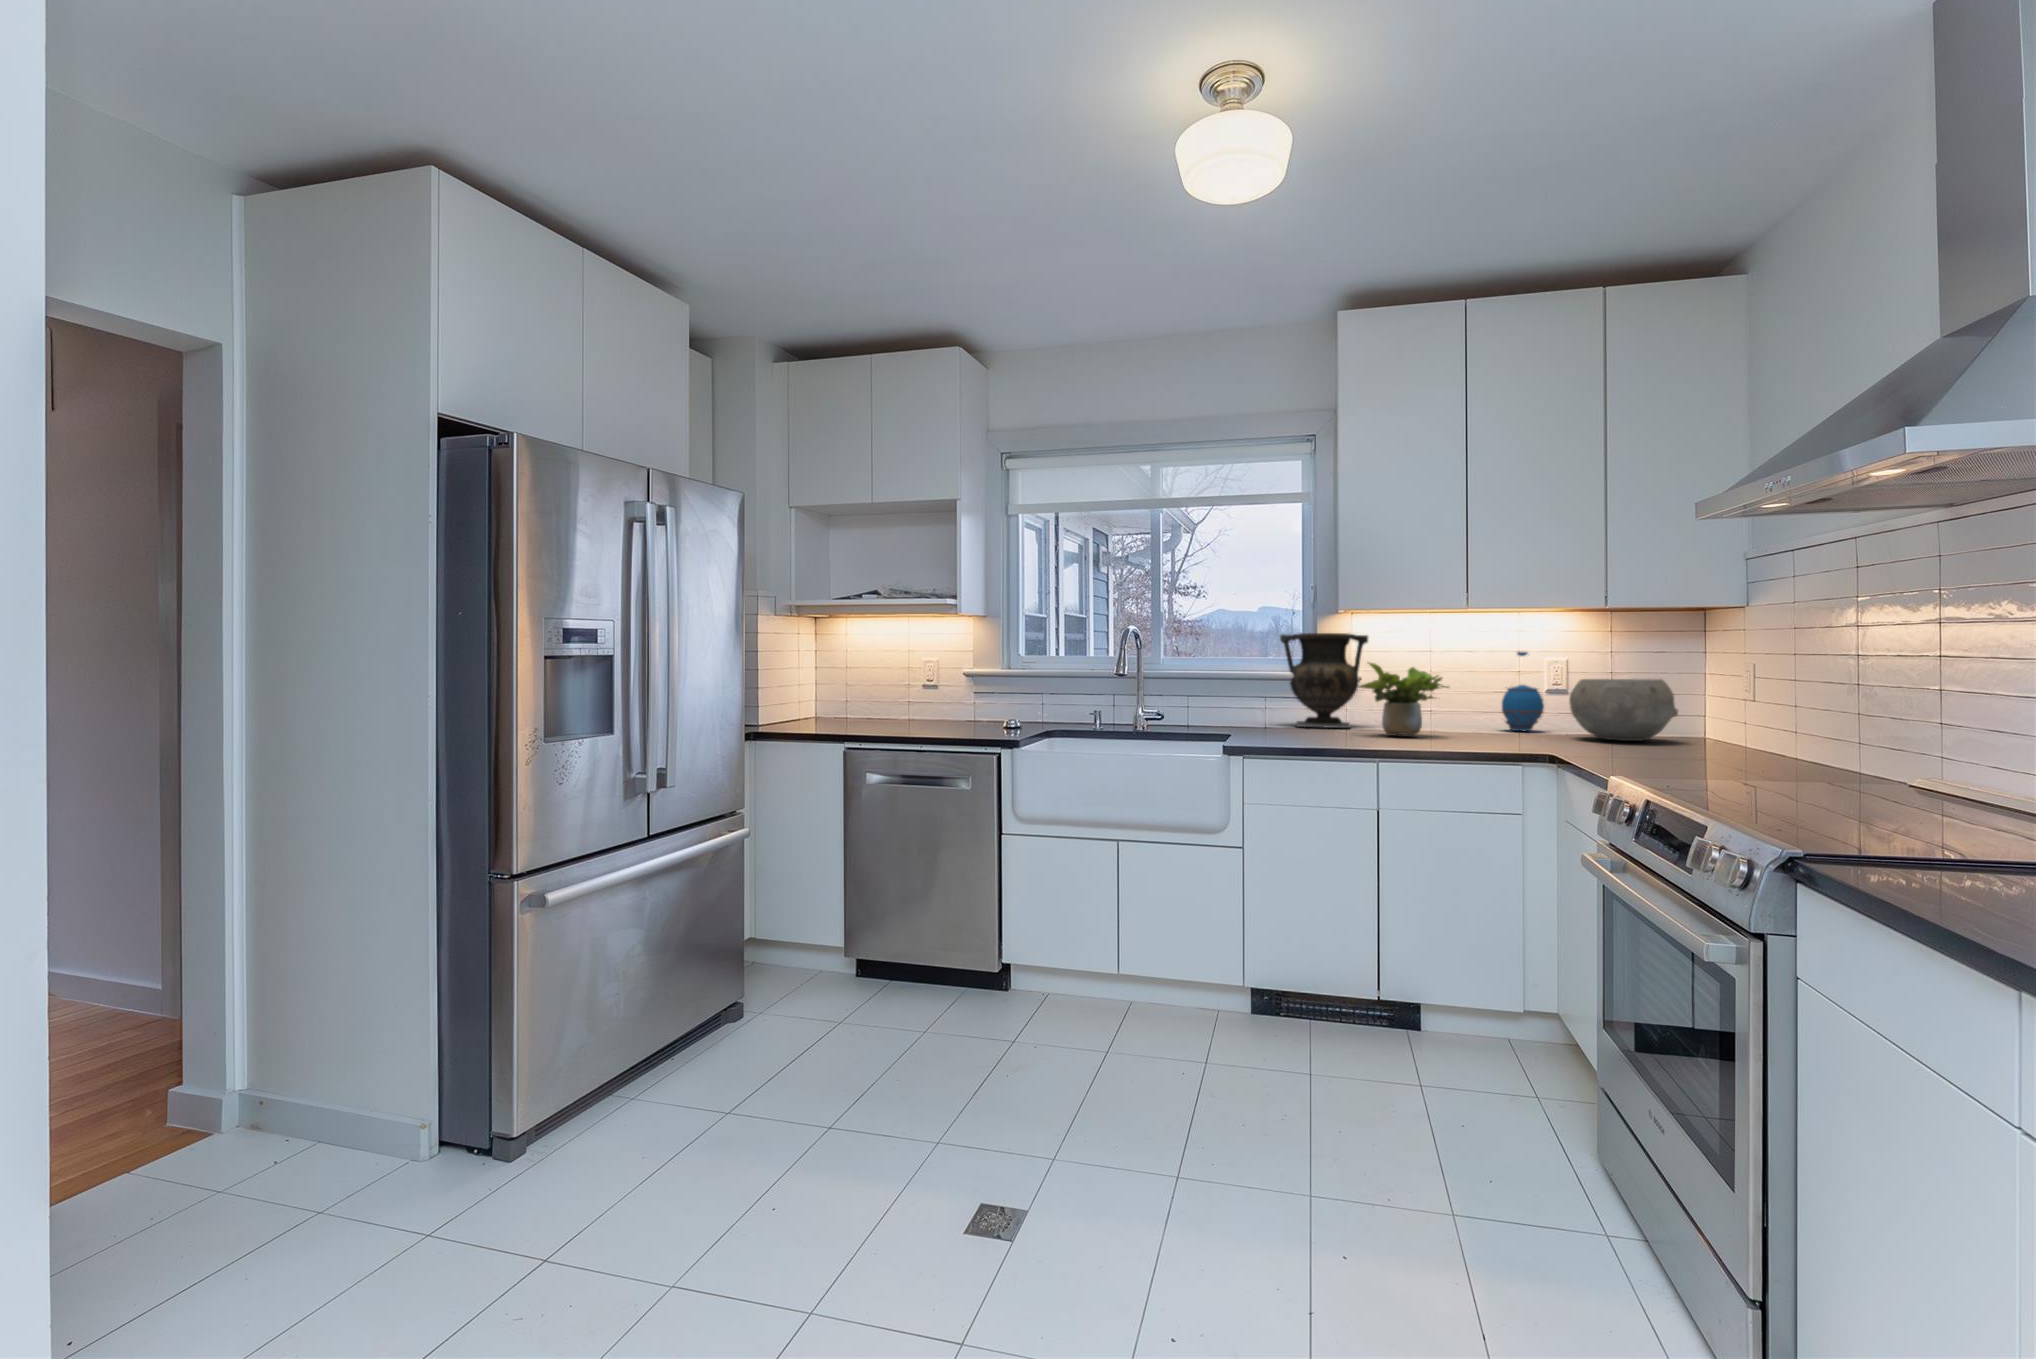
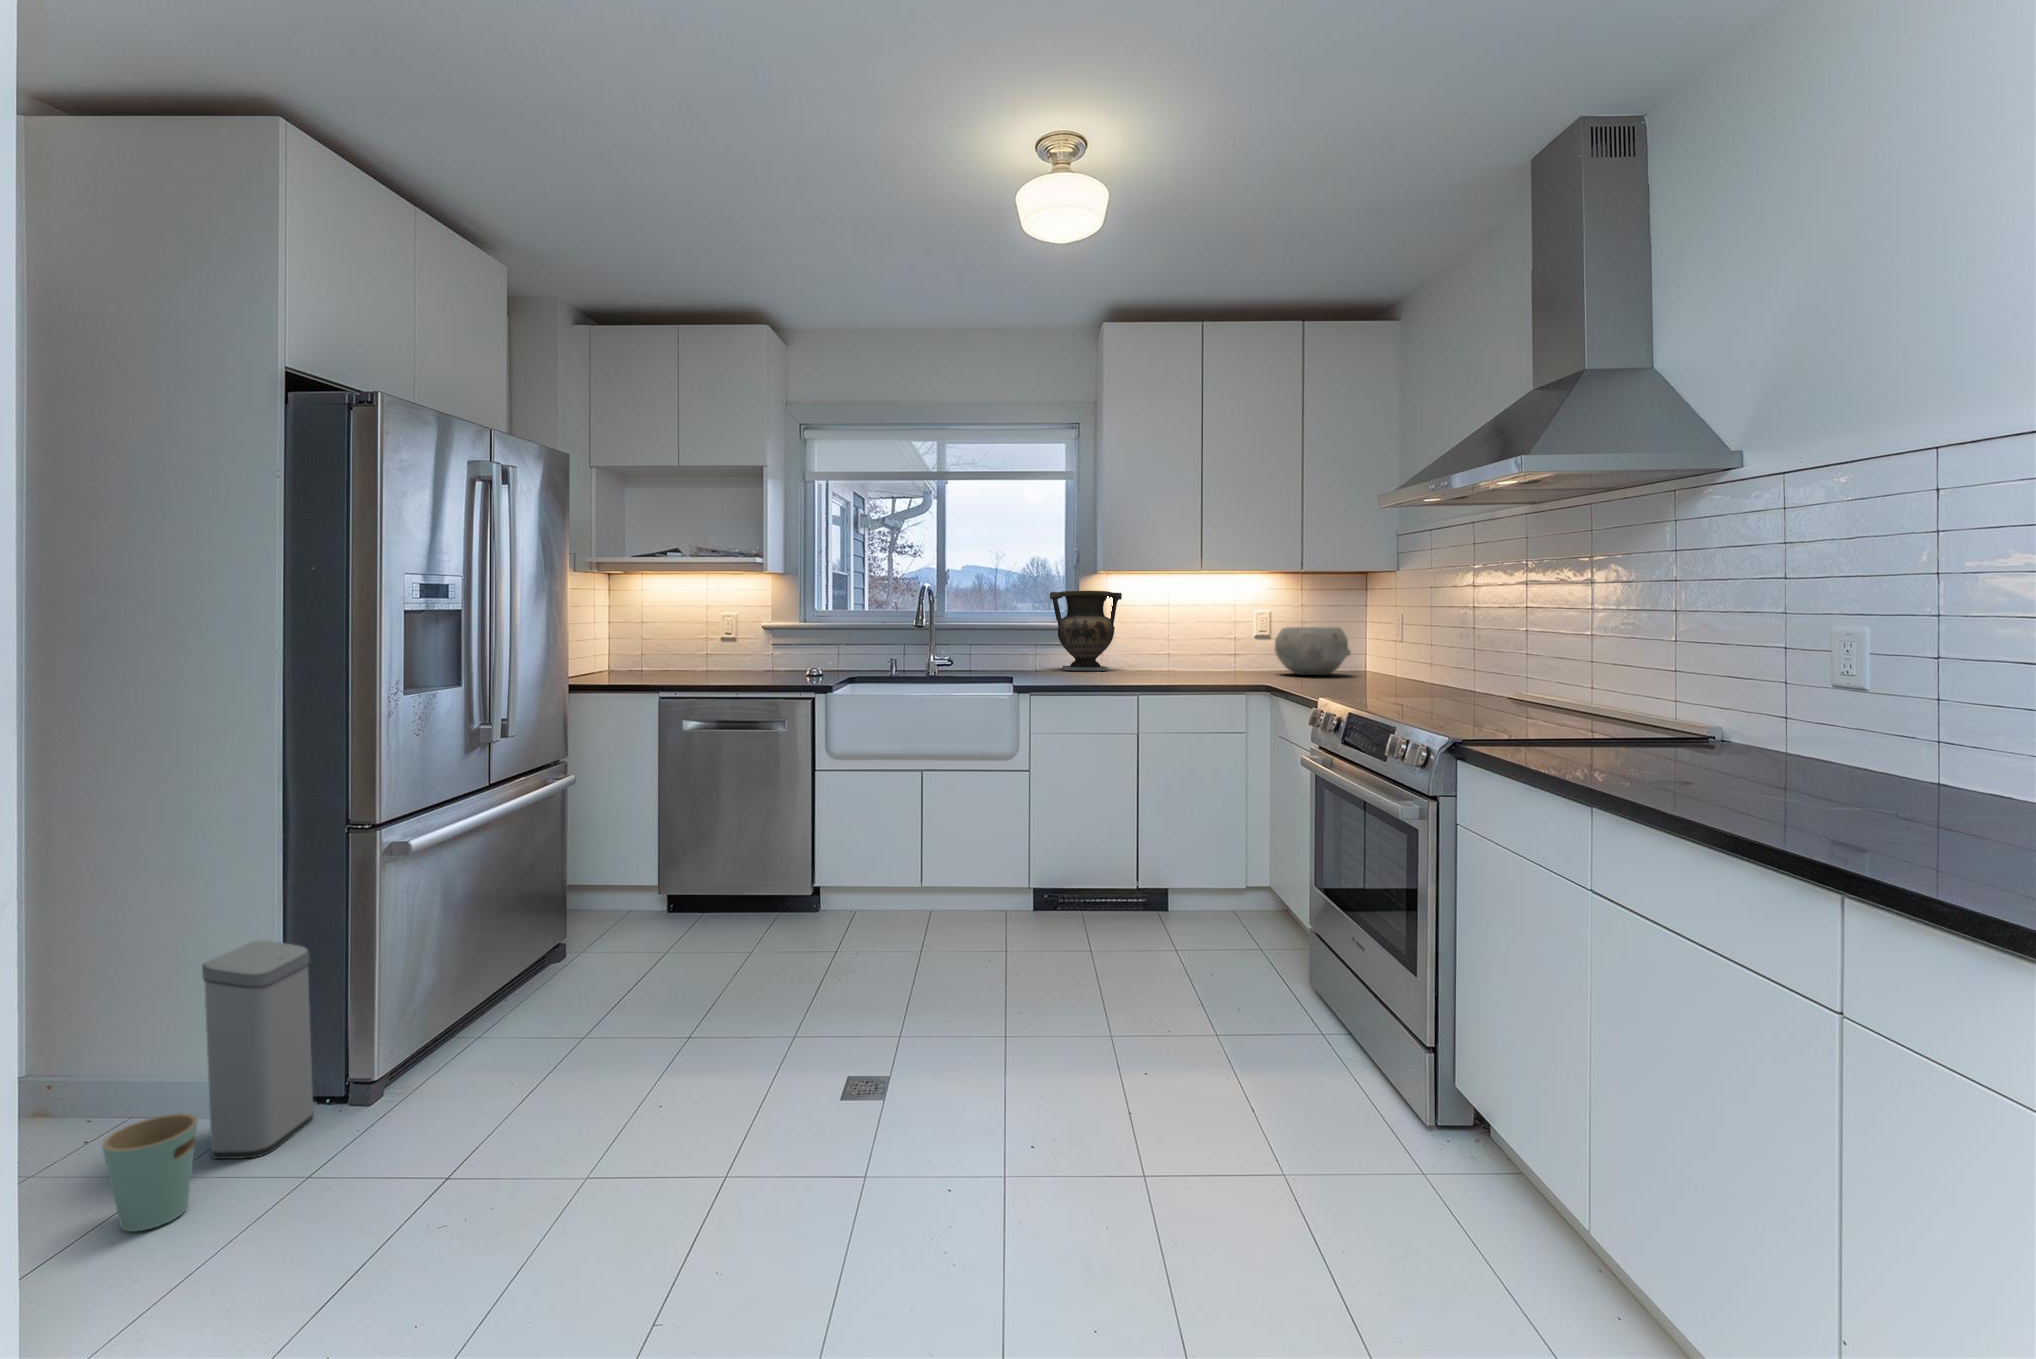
bottle: present [1502,652,1544,731] -> none [1220,603,1254,670]
potted plant: present [1359,663,1448,736] -> none [1118,615,1188,675]
trash can: none [251,985,460,1269] -> present [102,941,313,1232]

